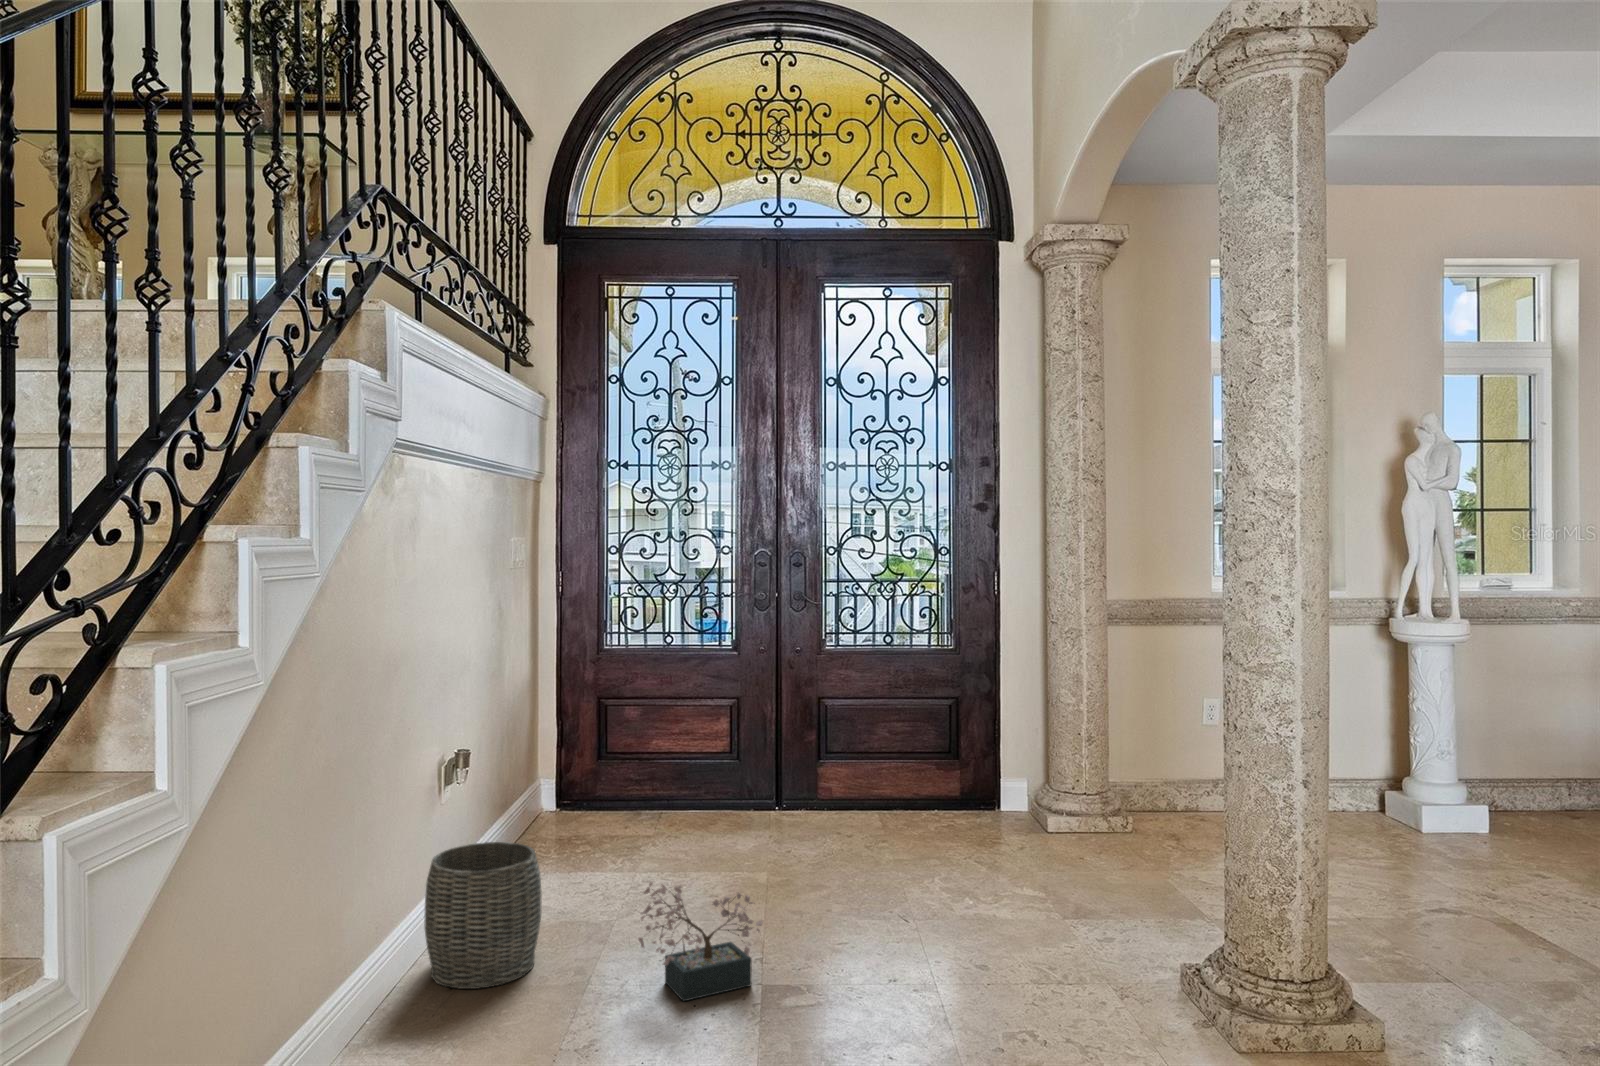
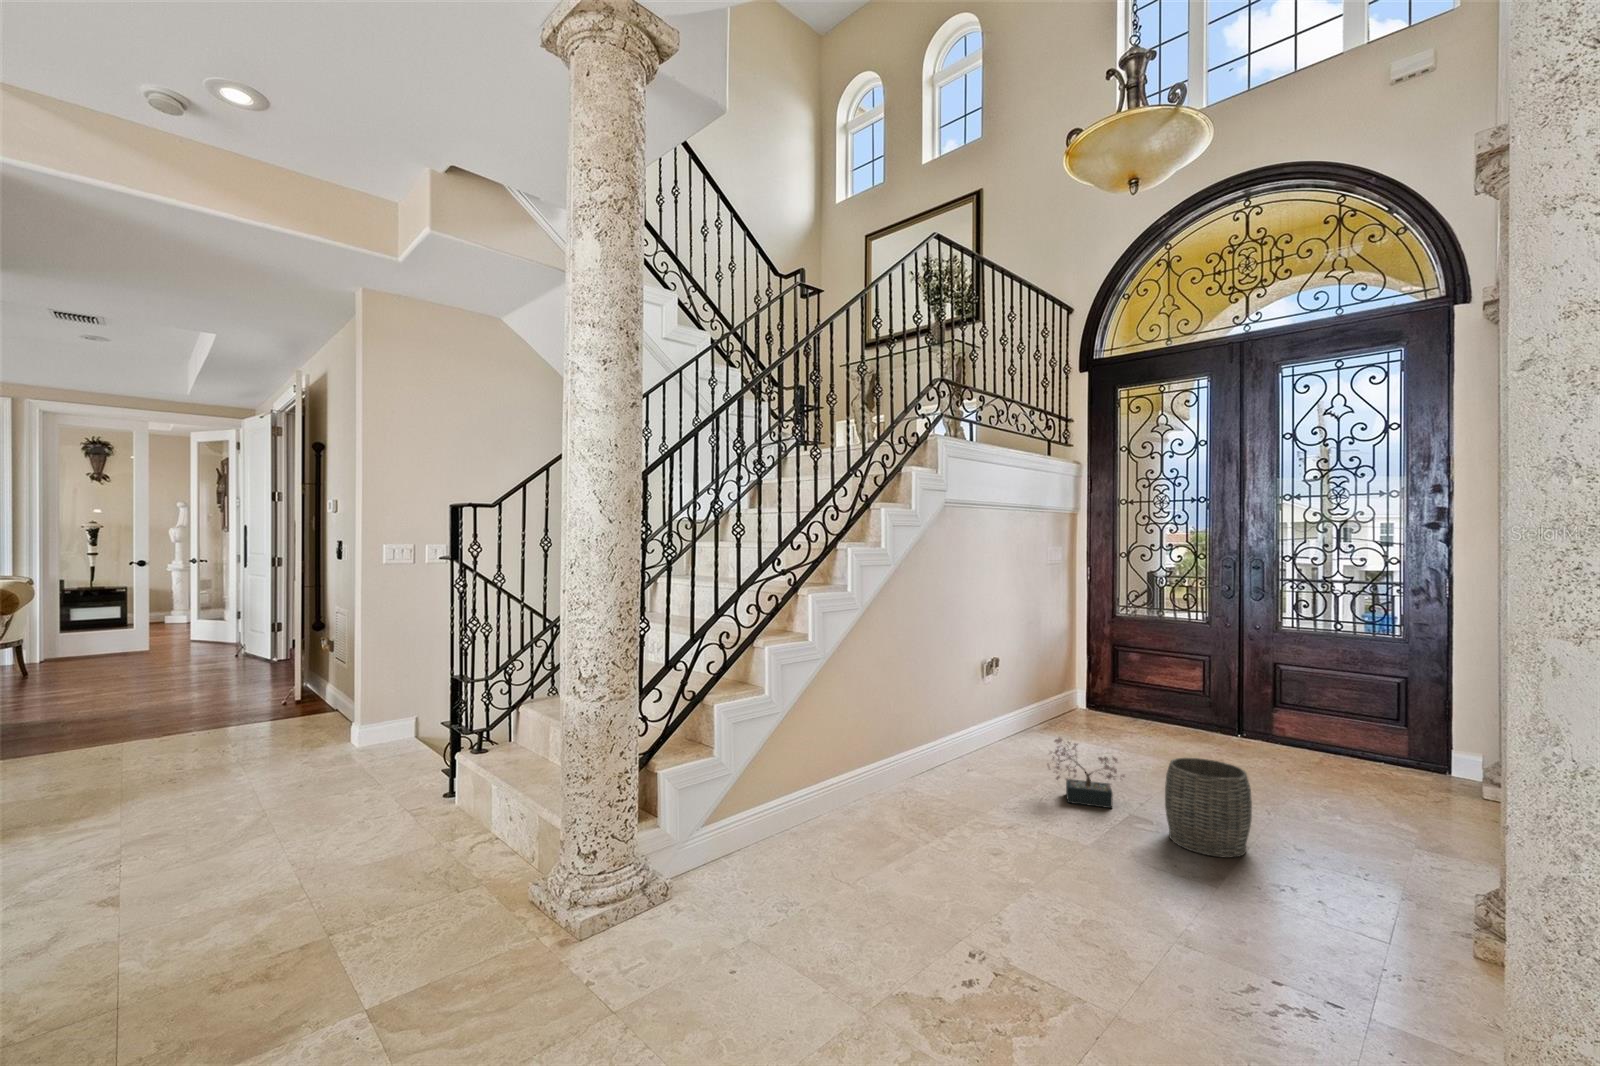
woven basket: present [424,842,542,989] -> present [1165,758,1252,858]

